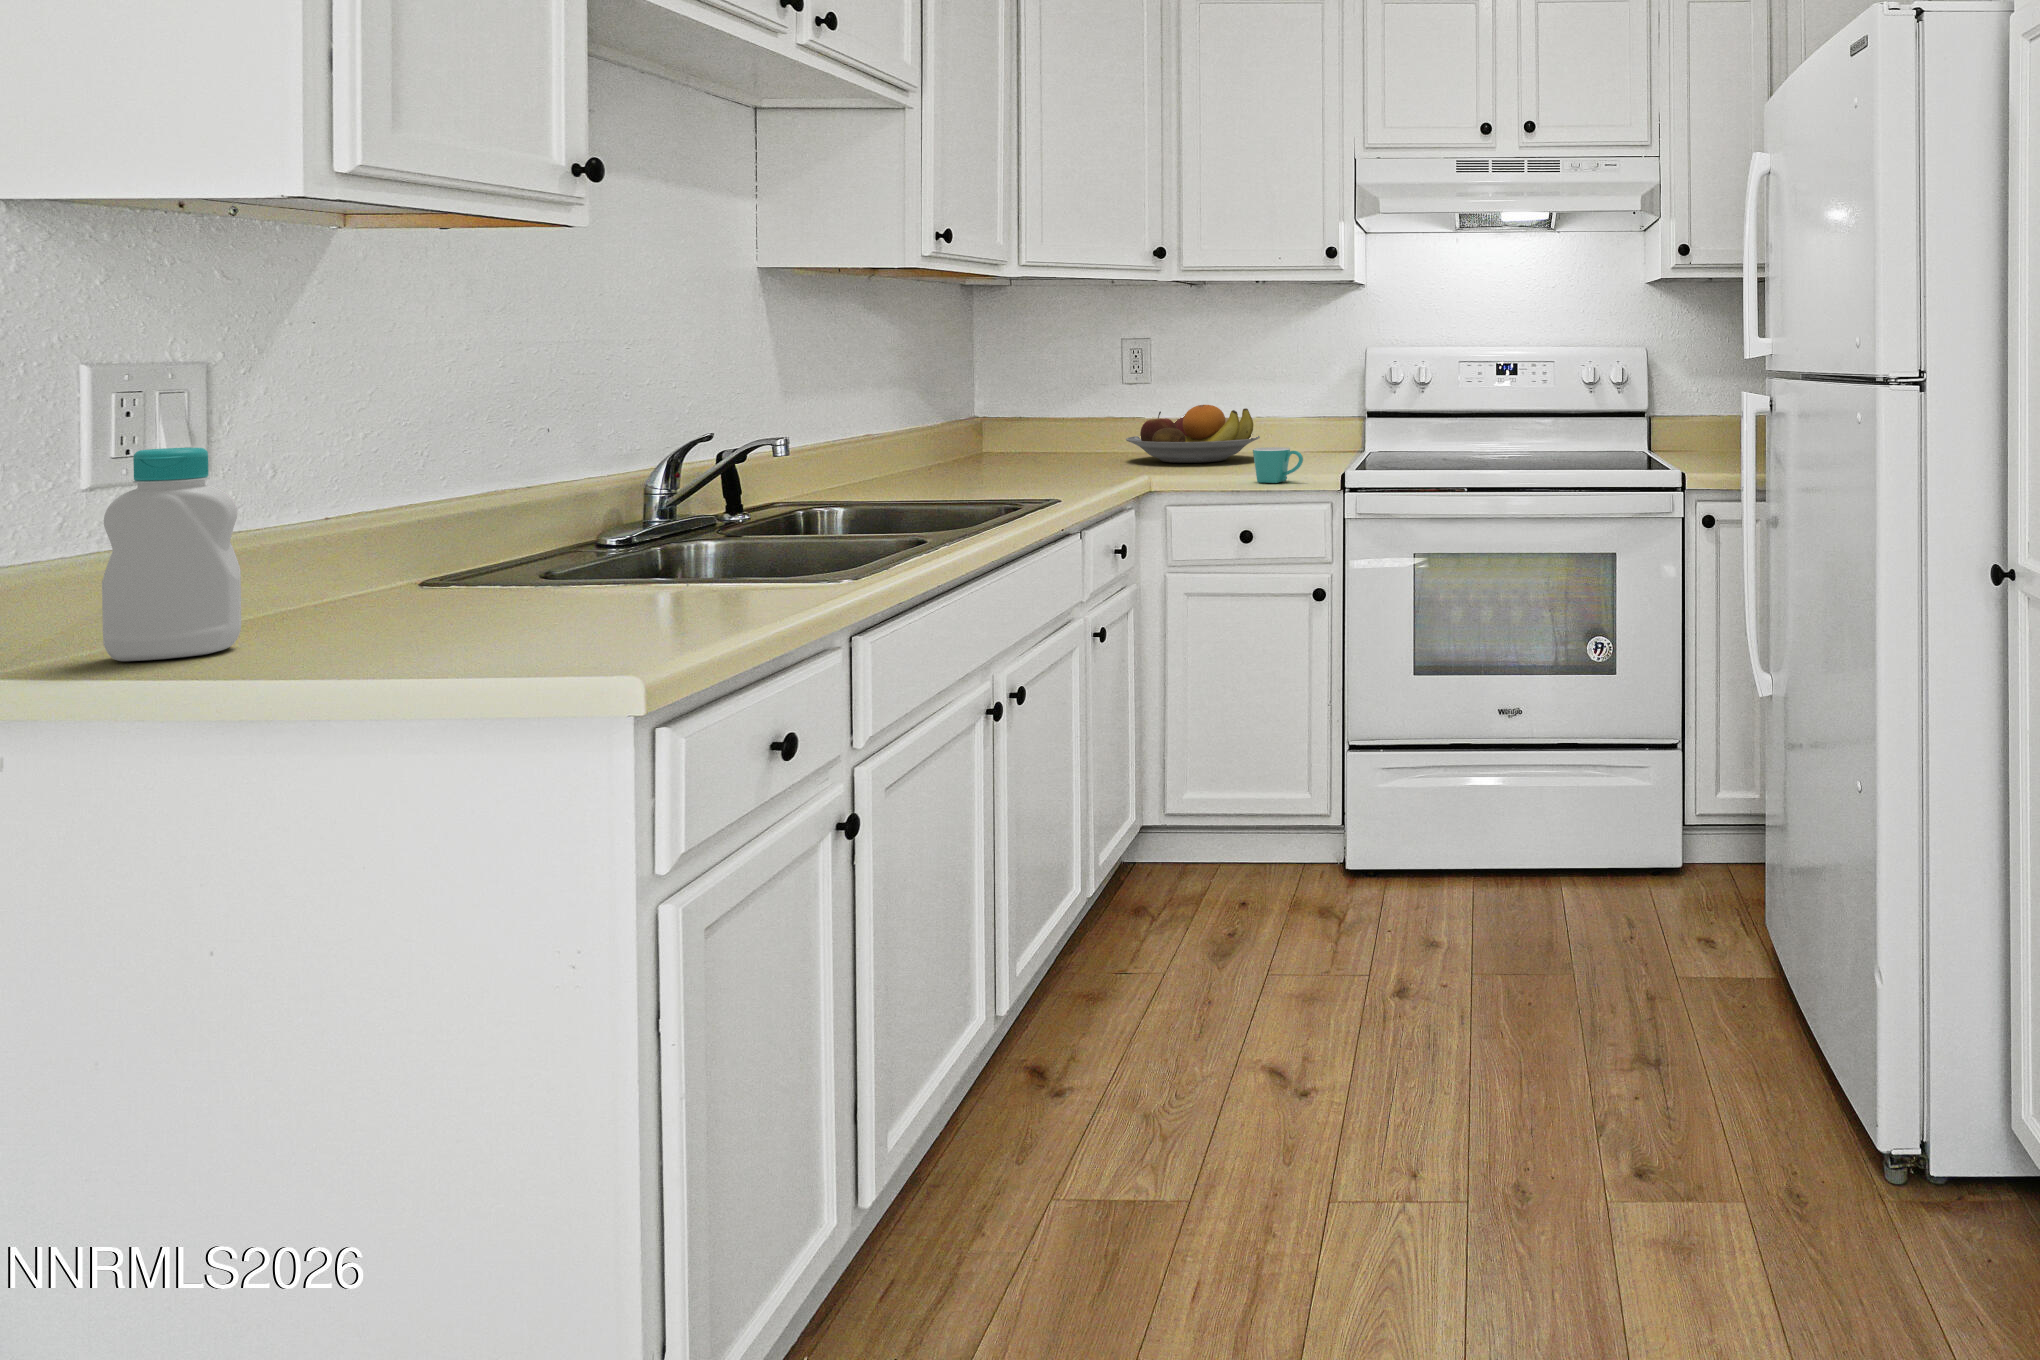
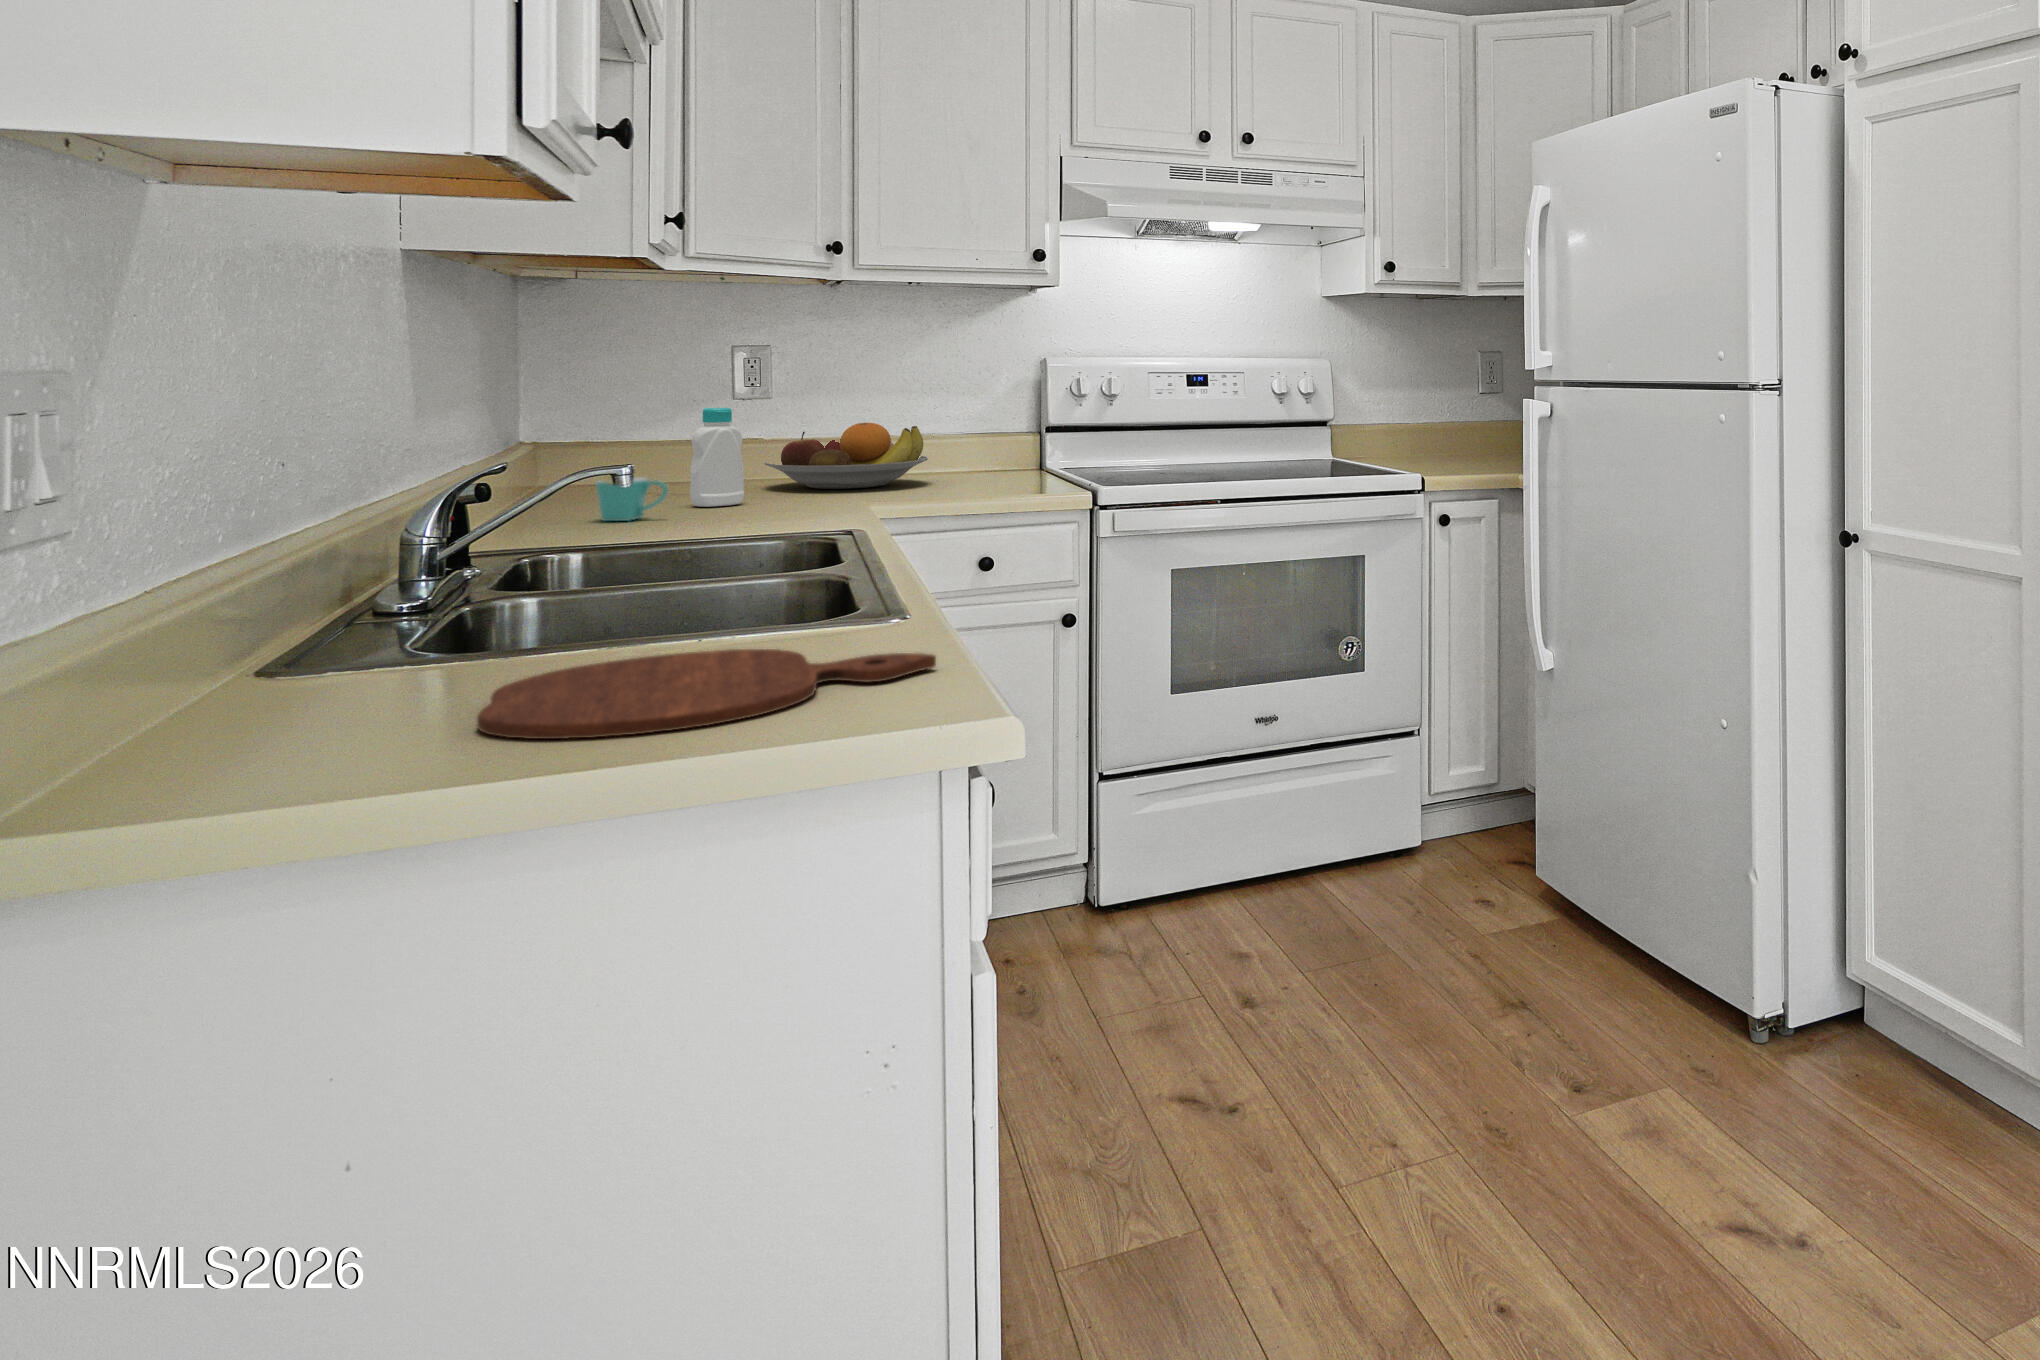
mug: present [1253,447,1303,483] -> present [595,477,668,521]
bottle: present [102,448,241,661] -> present [690,408,744,507]
cutting board: none [338,595,722,657] -> present [477,649,936,739]

